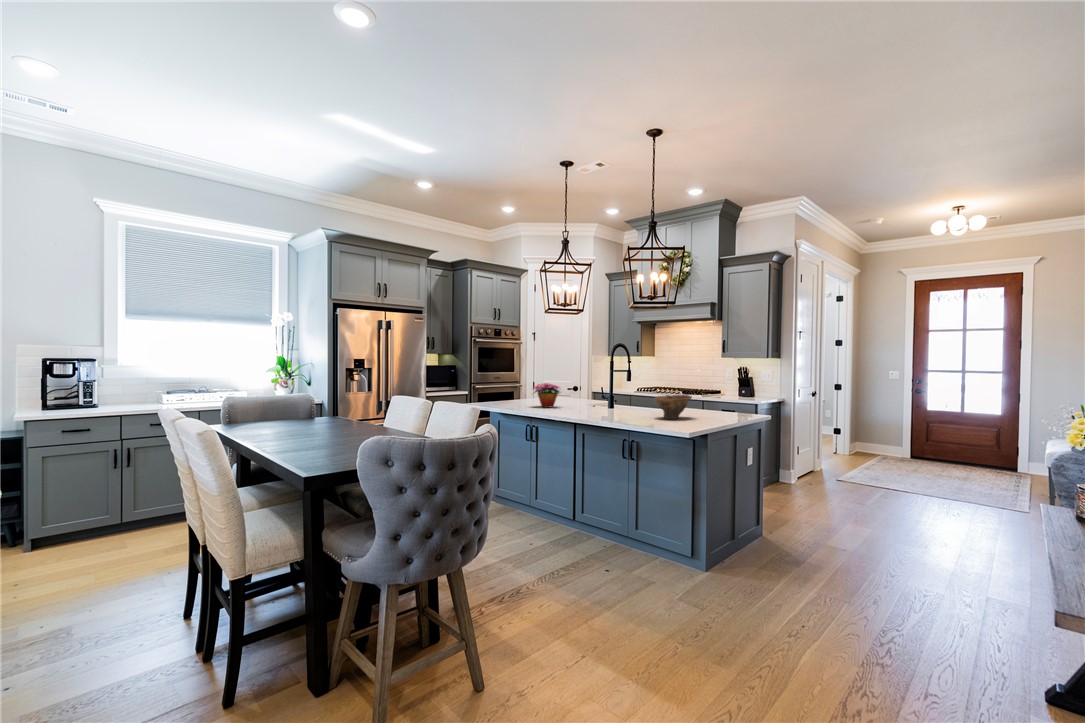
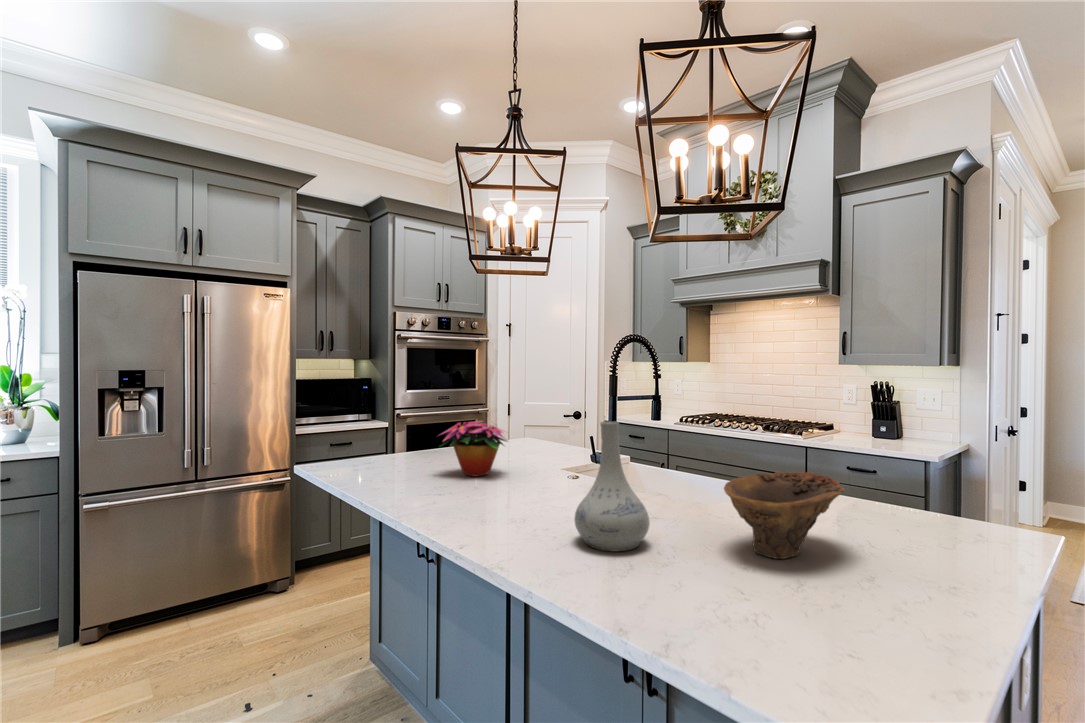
vase: none [605,377,630,419] -> present [574,422,650,551]

